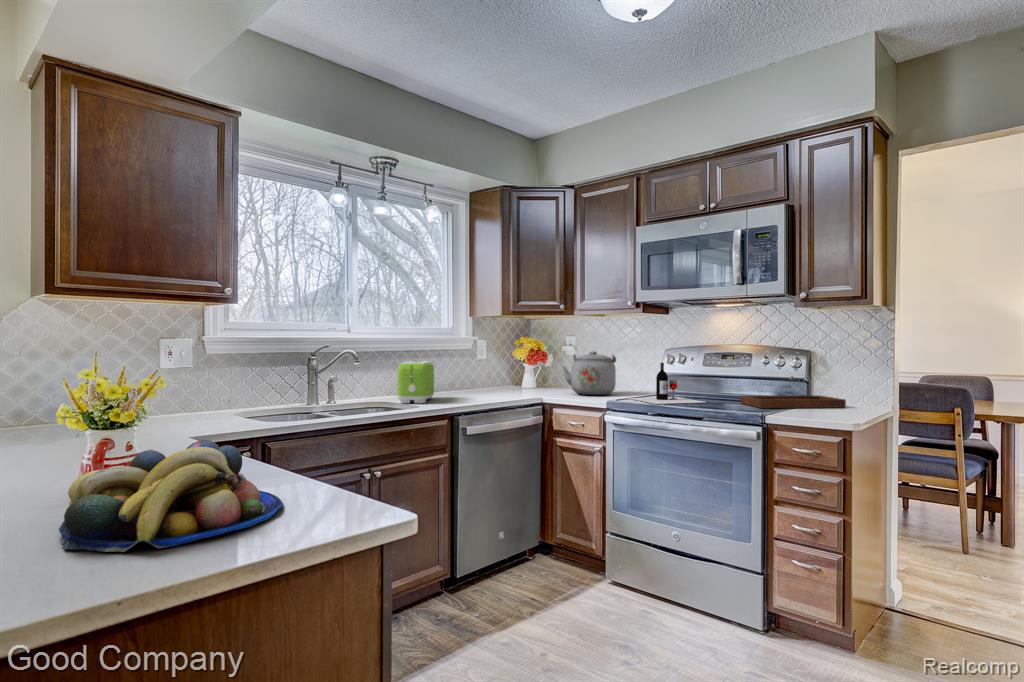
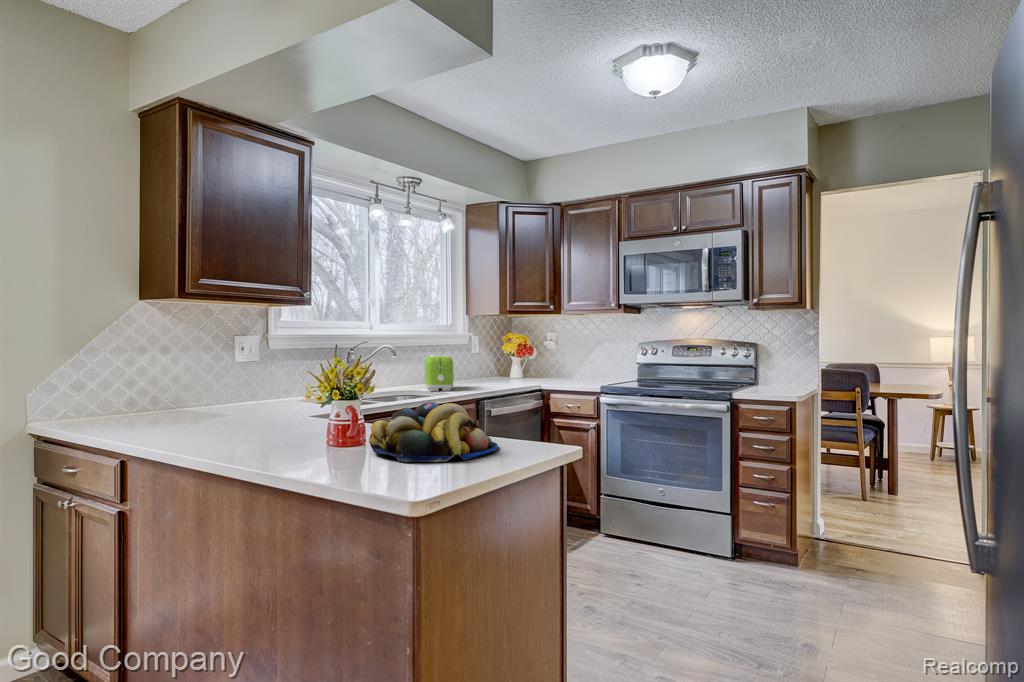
kettle: present [562,351,616,395] -> none [553,346,599,383]
wine bottle: present [629,363,704,404] -> none [613,354,680,387]
tray: present [741,376,846,408] -> none [706,364,785,388]

